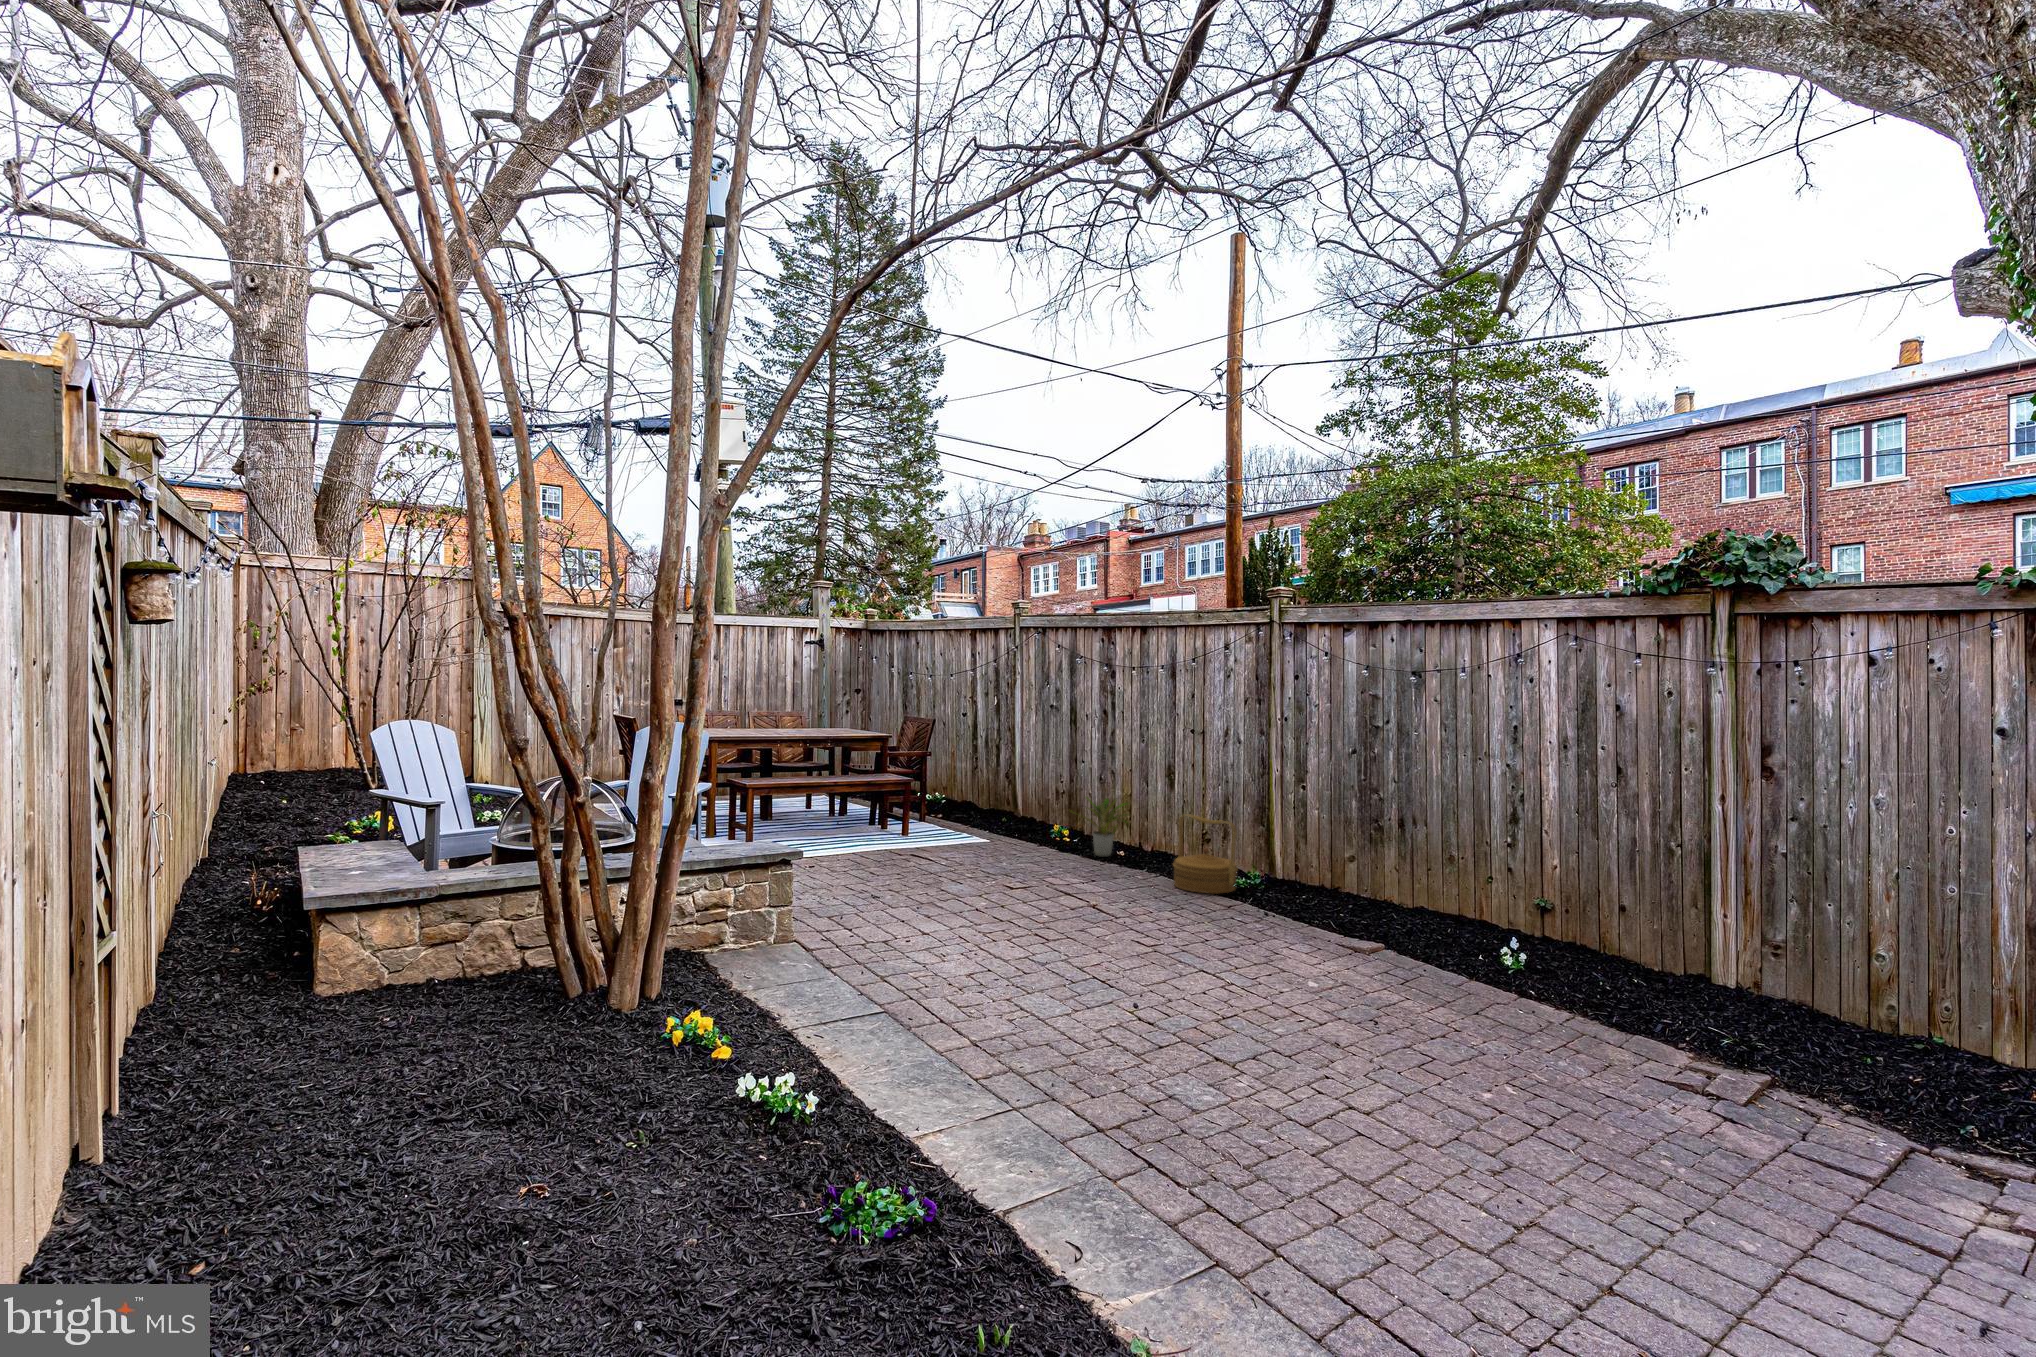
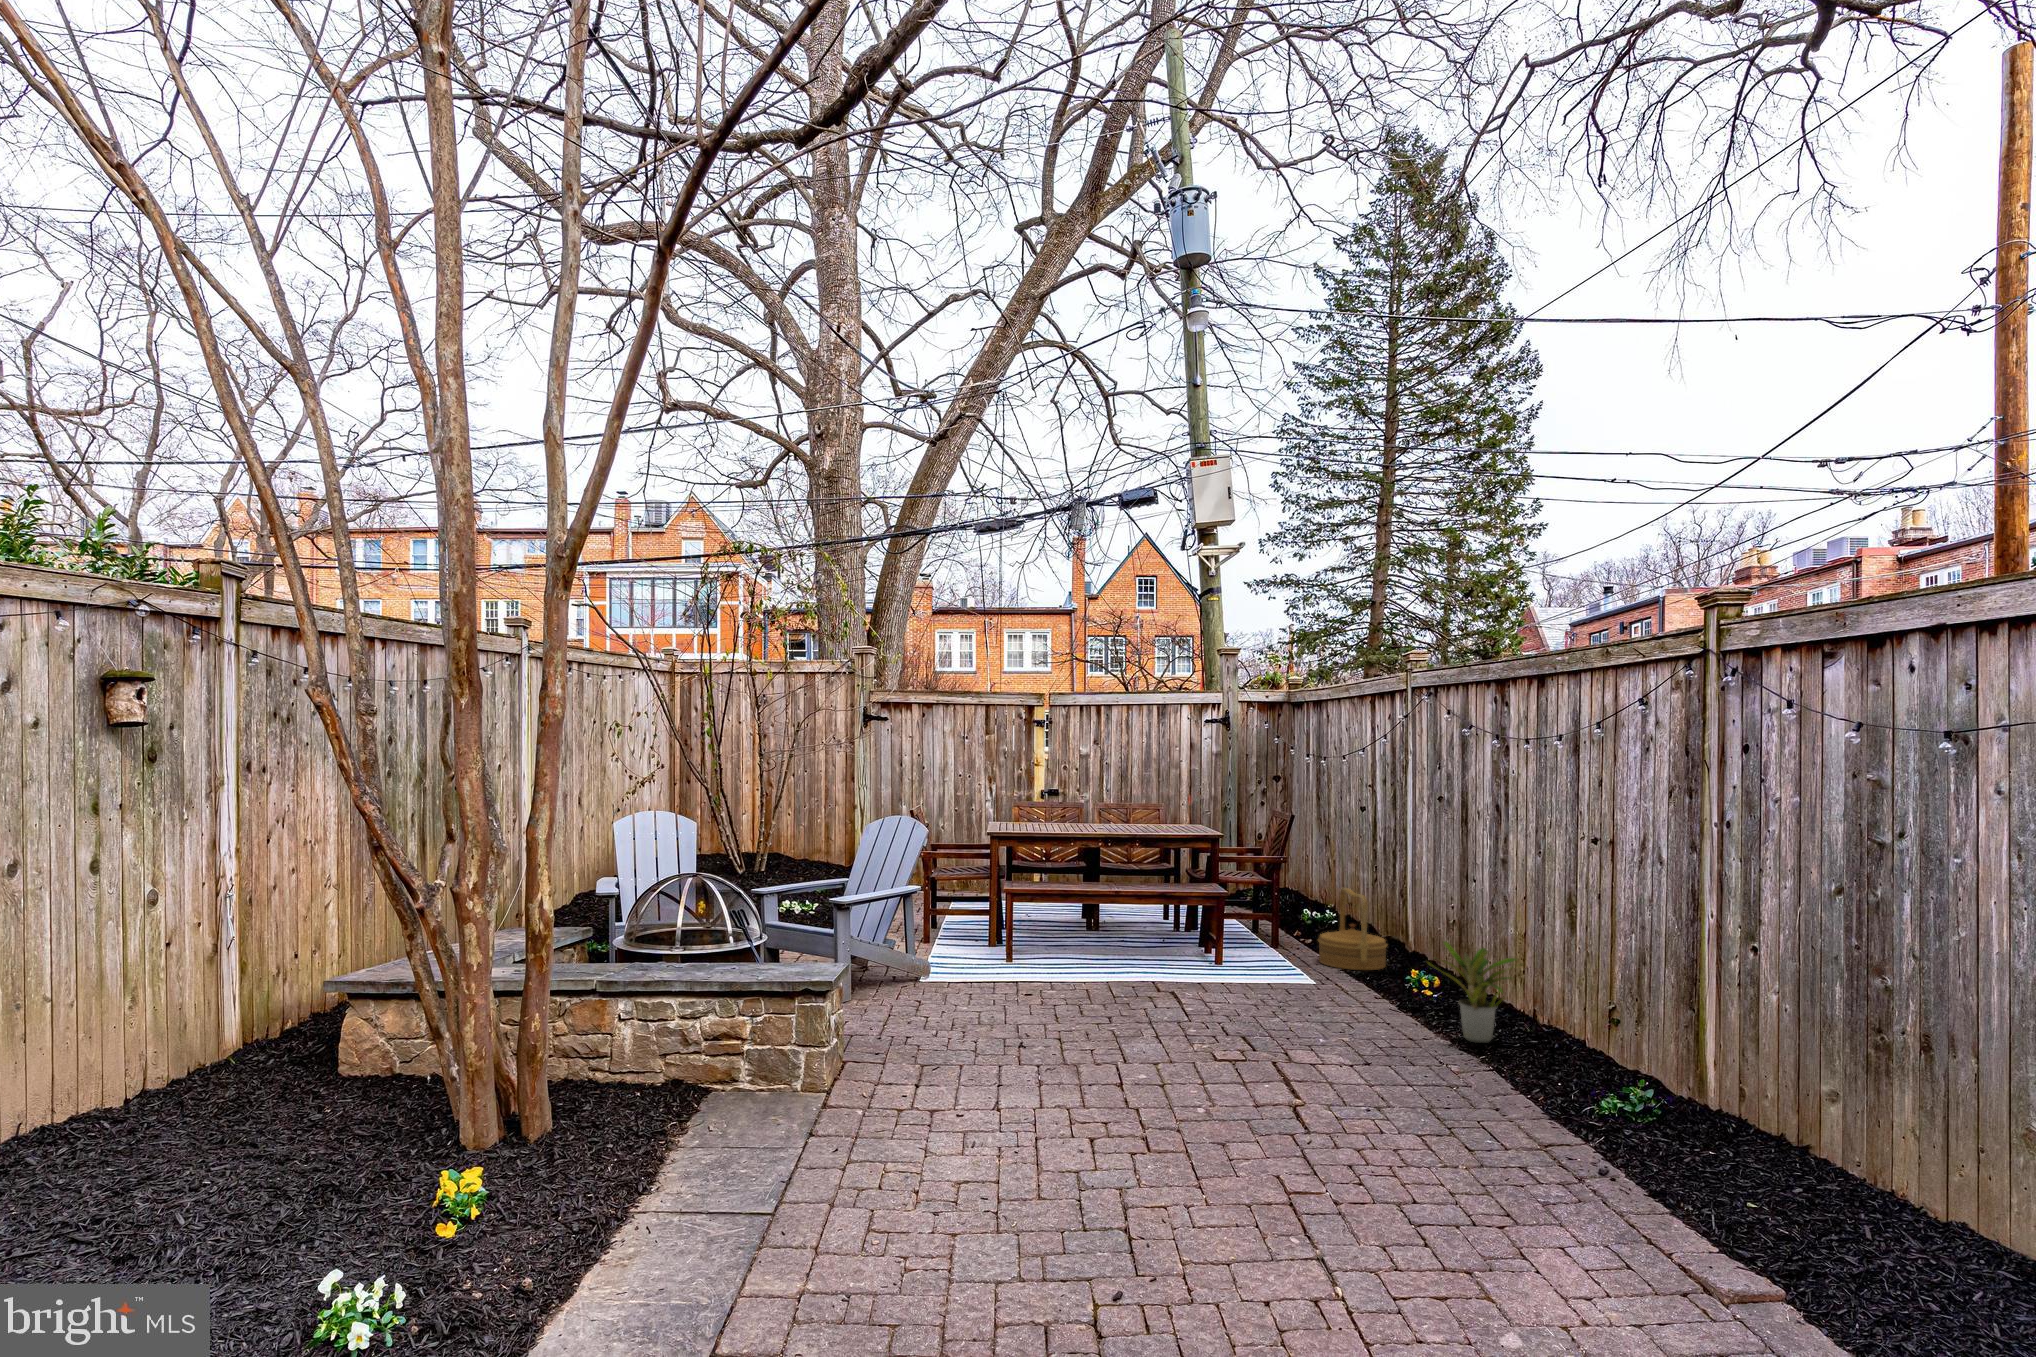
woven basket: present [1173,814,1238,894] -> present [1318,888,1387,970]

